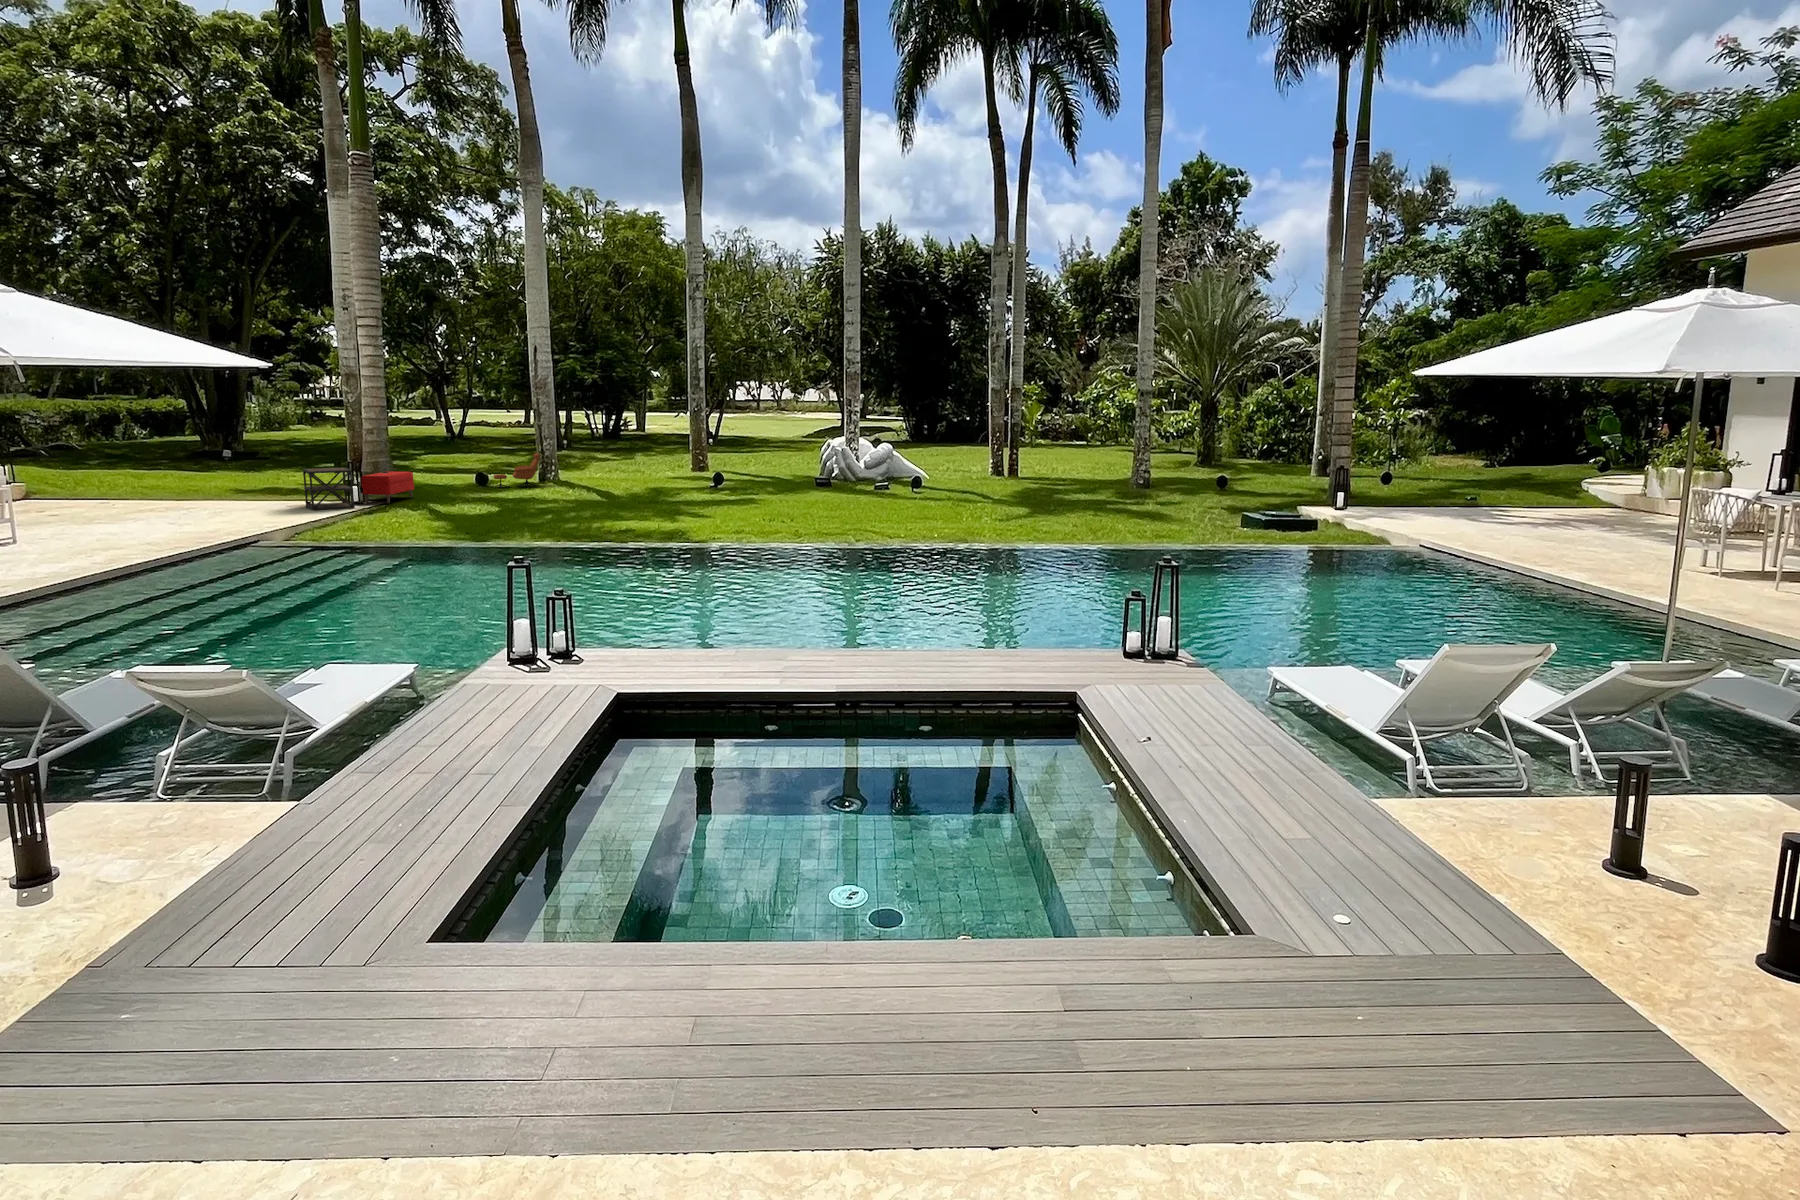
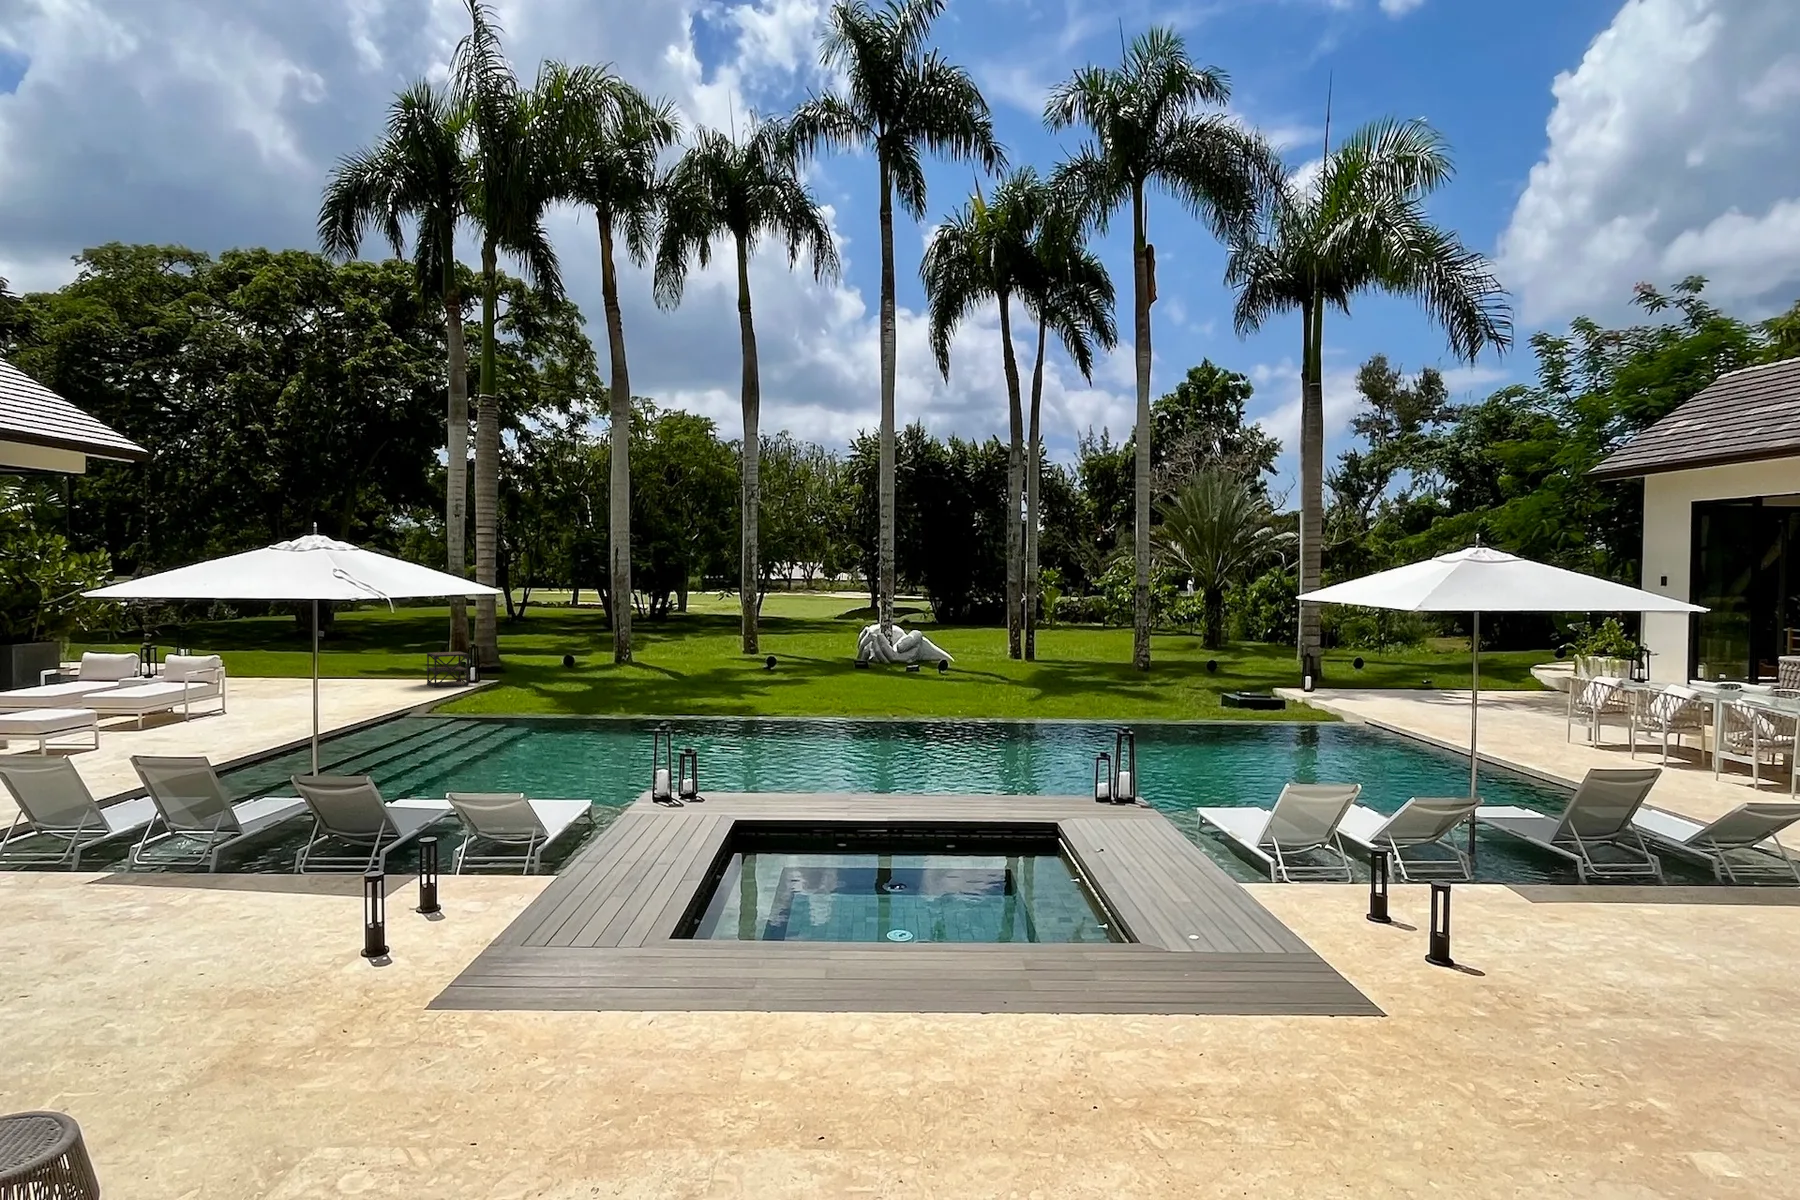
lounge chair: present [493,453,540,488] -> none [574,637,617,668]
bench: present [362,472,414,503] -> none [473,654,514,682]

